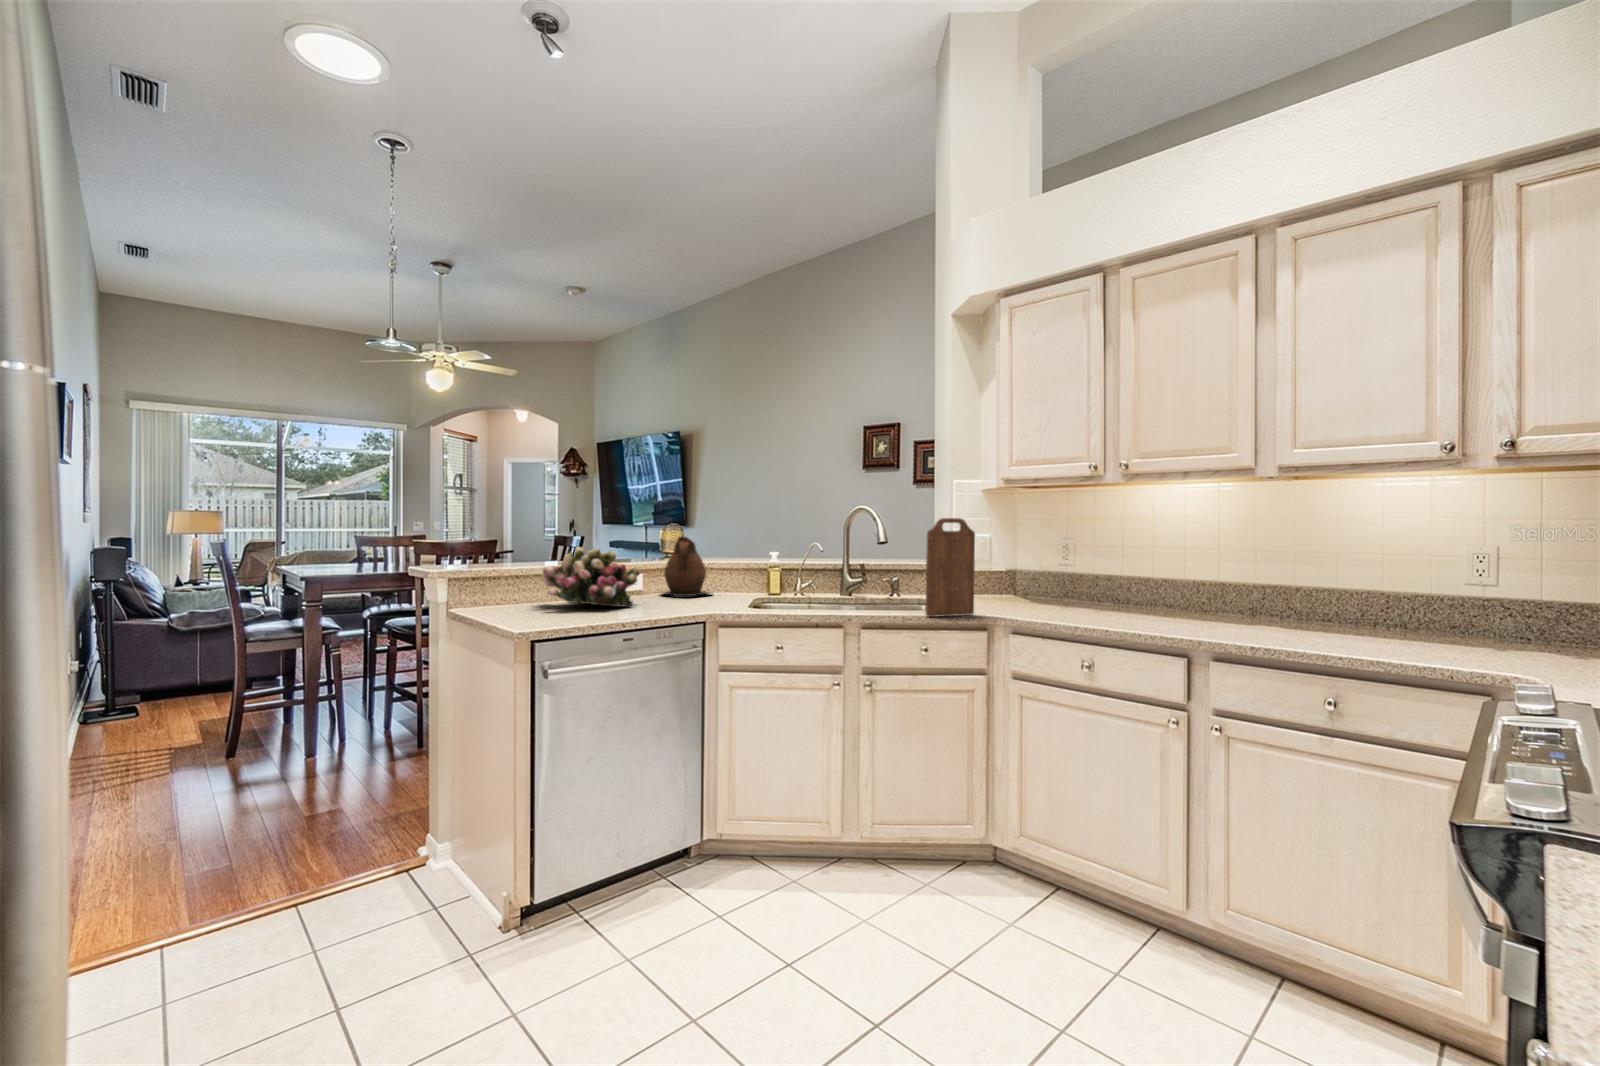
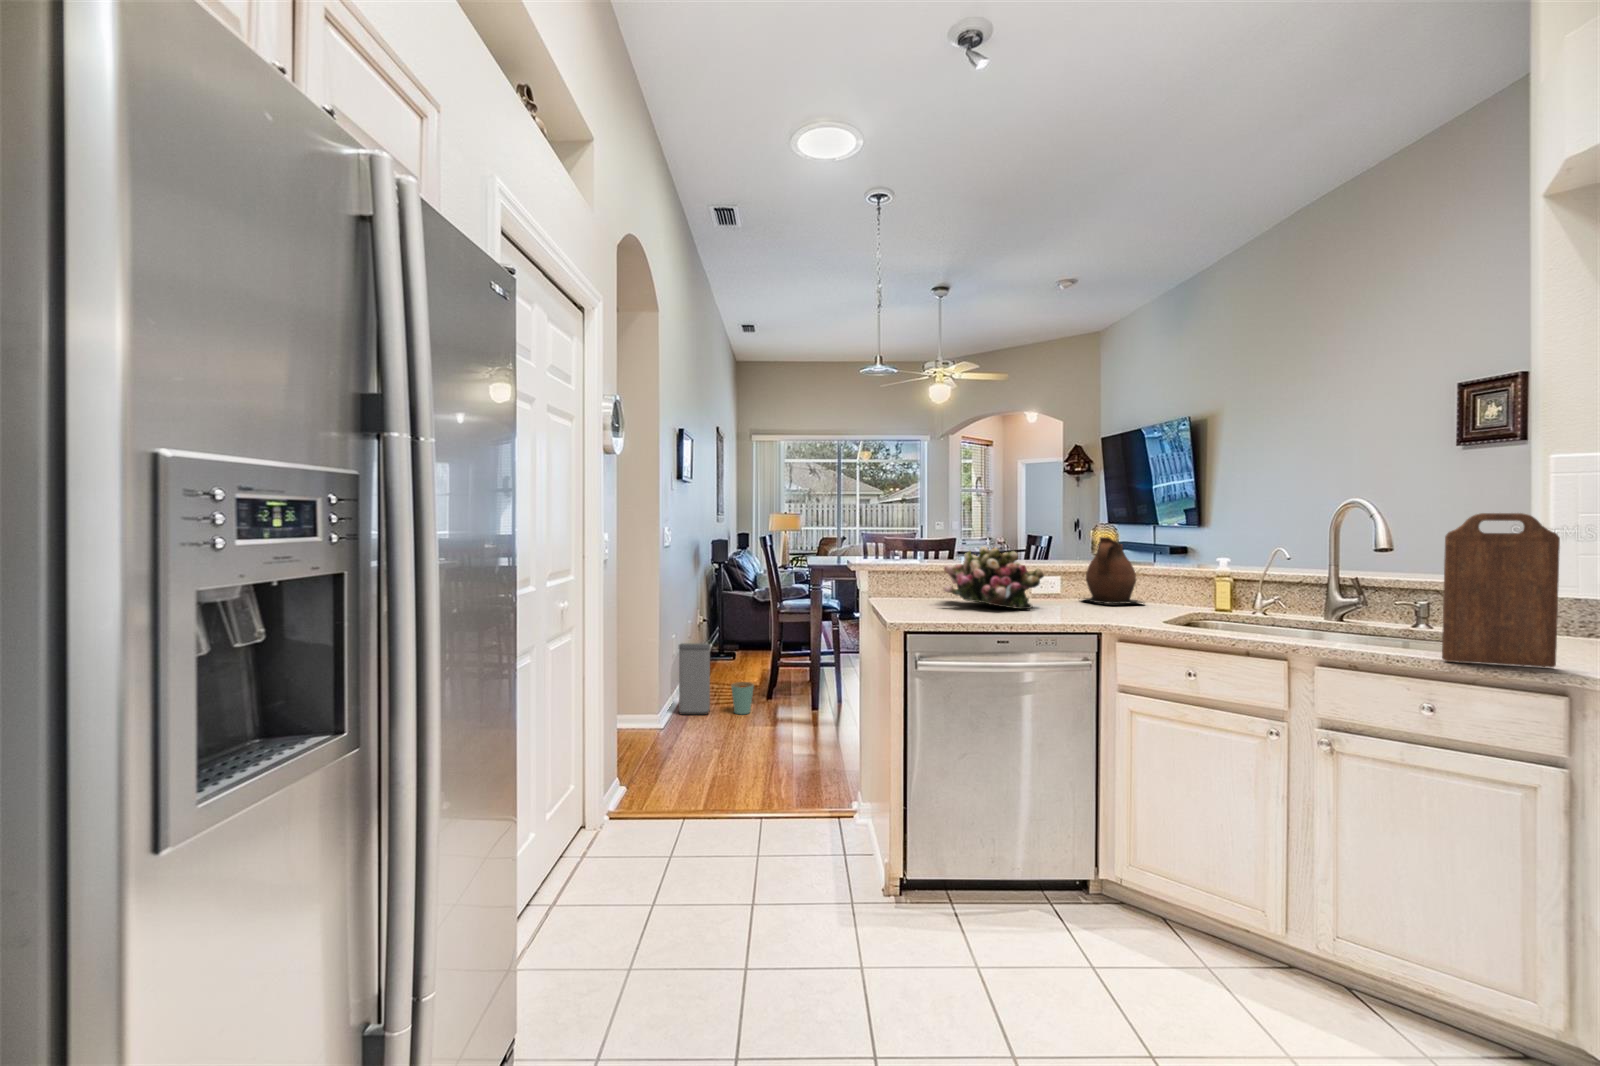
trash can: none [63,698,212,812] -> present [679,643,754,715]

